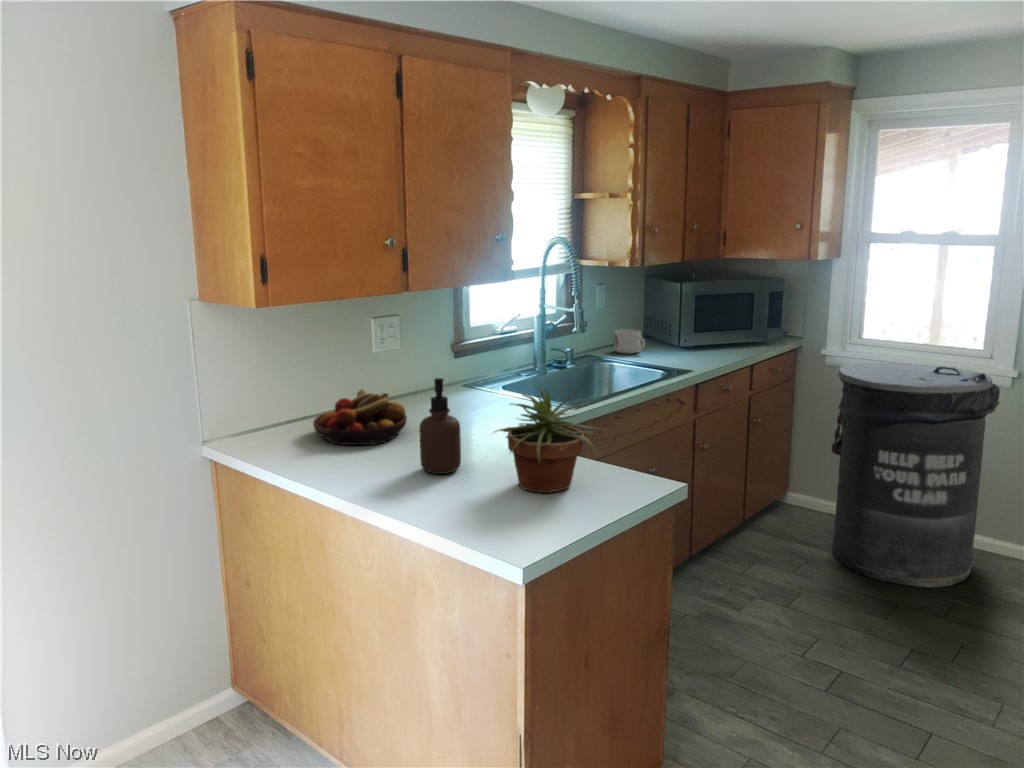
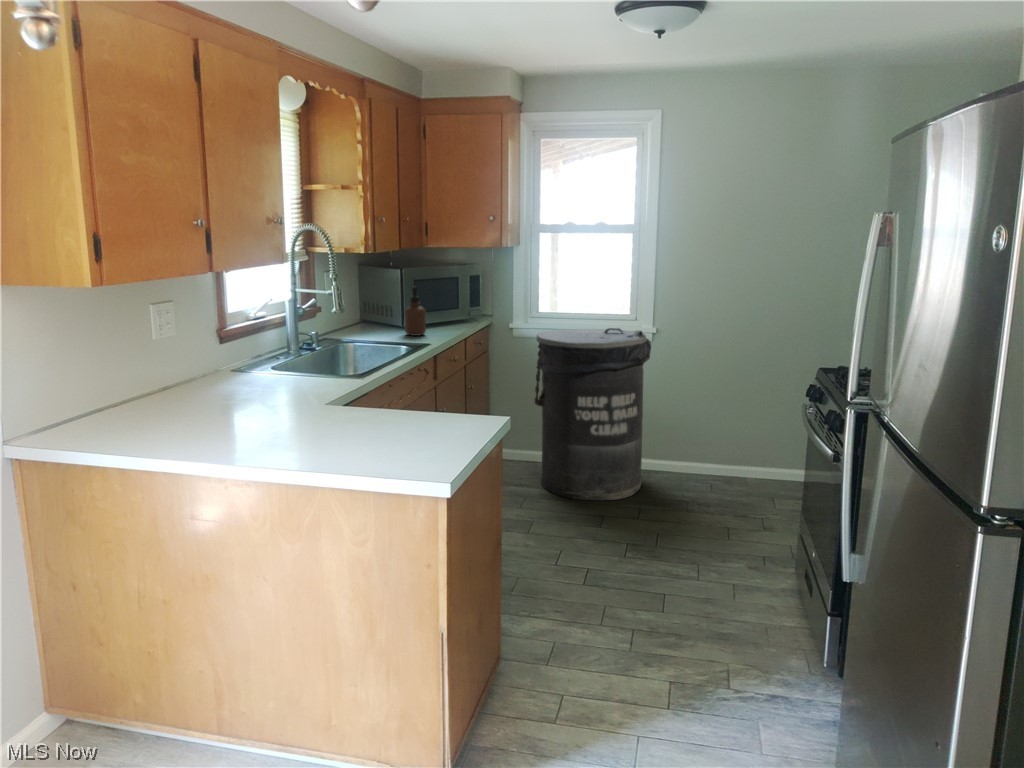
mug: present [615,329,645,354] -> none [348,313,378,334]
soap dispenser: present [419,378,461,474] -> present [404,286,426,336]
fruit bowl: present [313,389,407,445] -> none [111,376,219,433]
potted plant: present [495,389,602,493] -> none [344,348,460,446]

